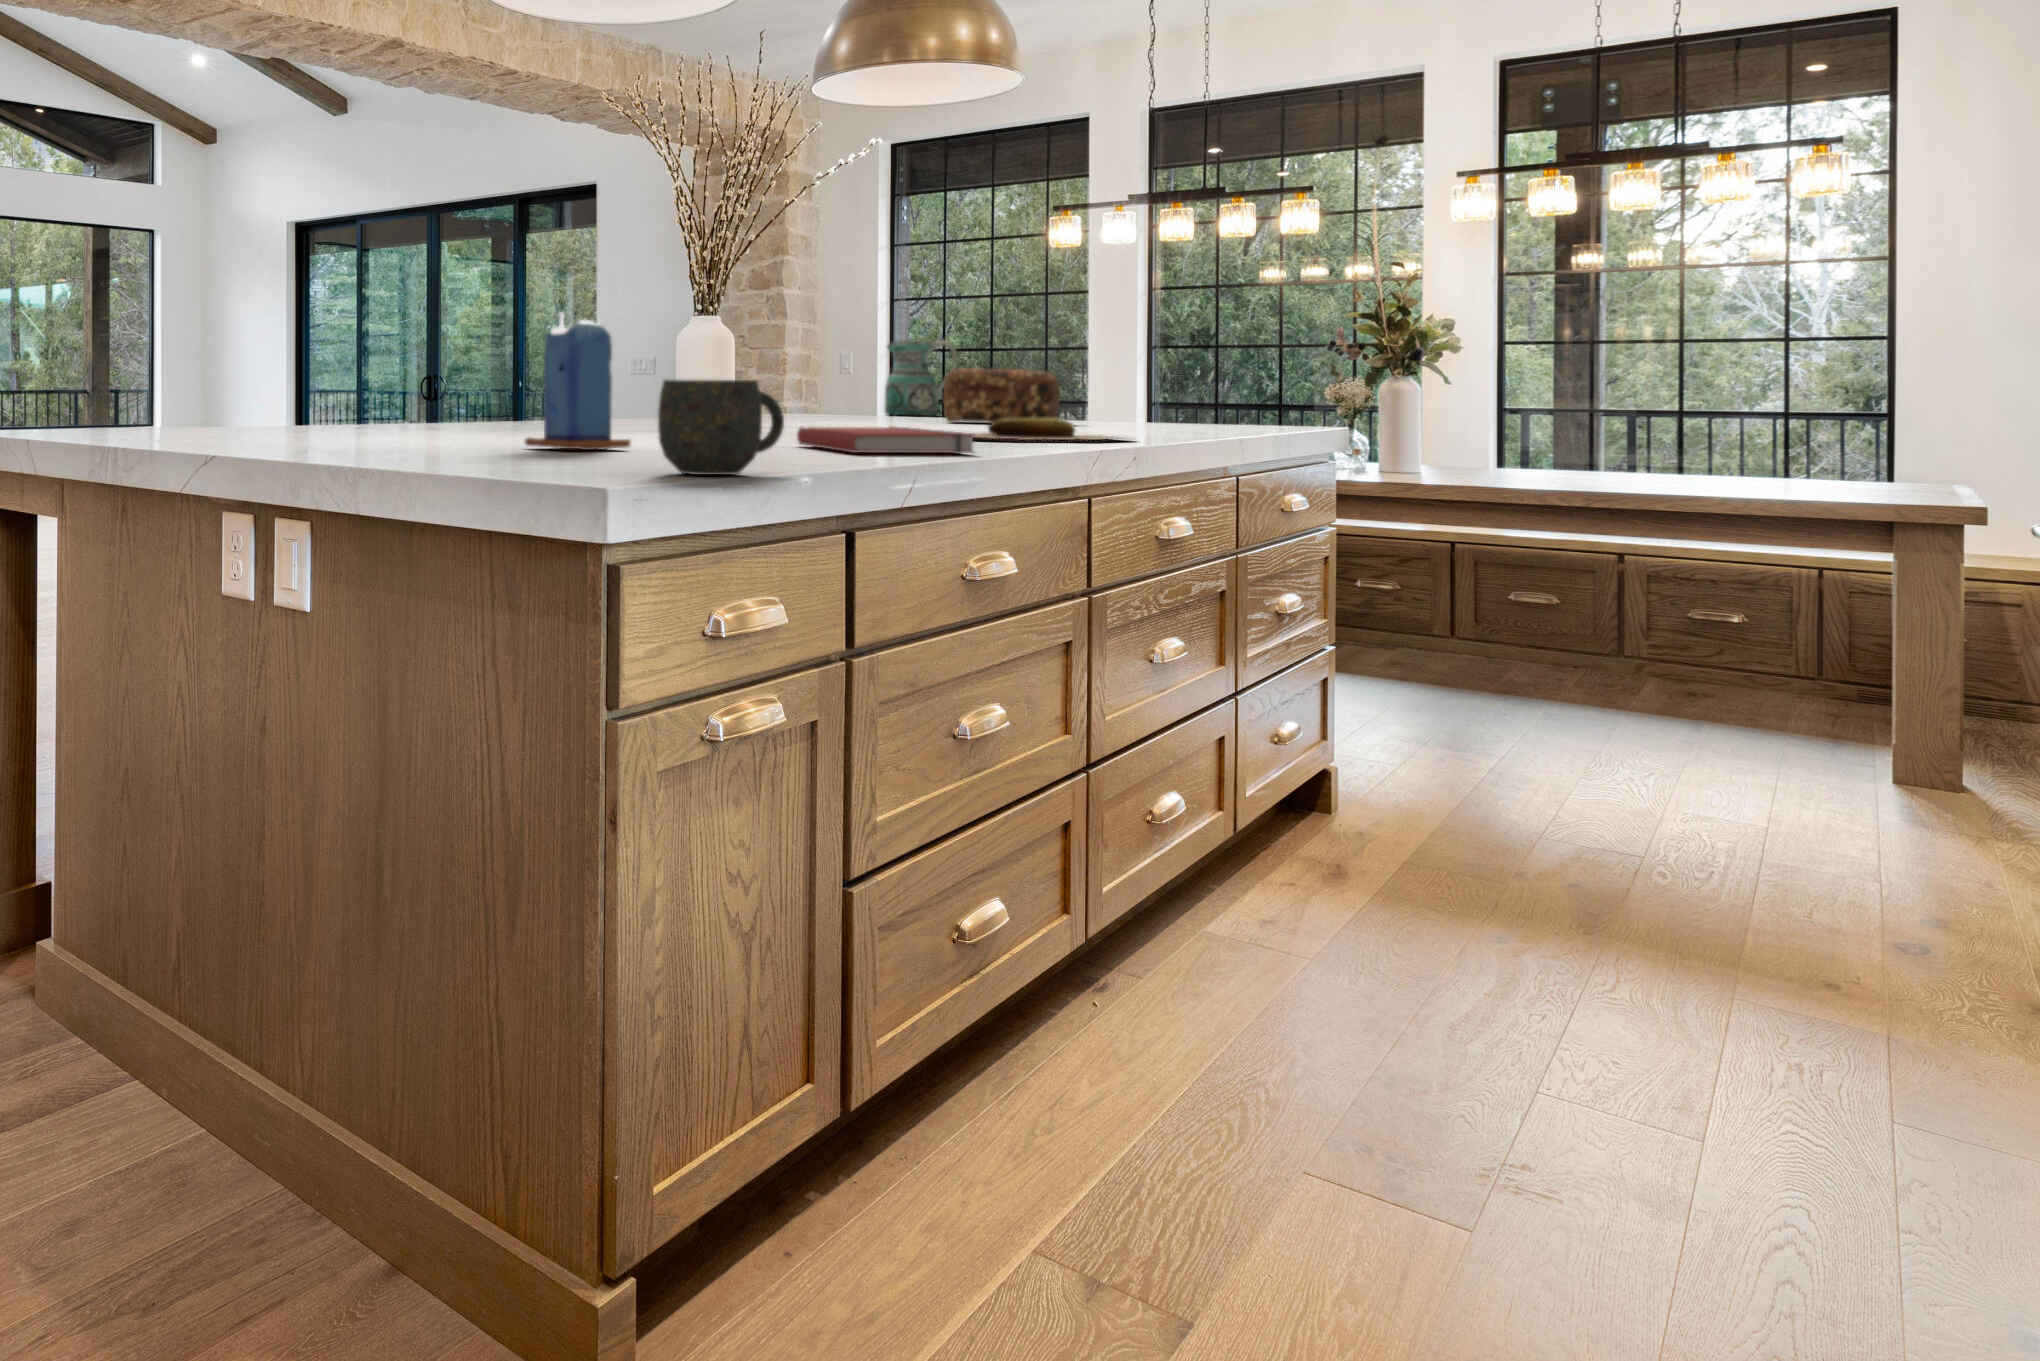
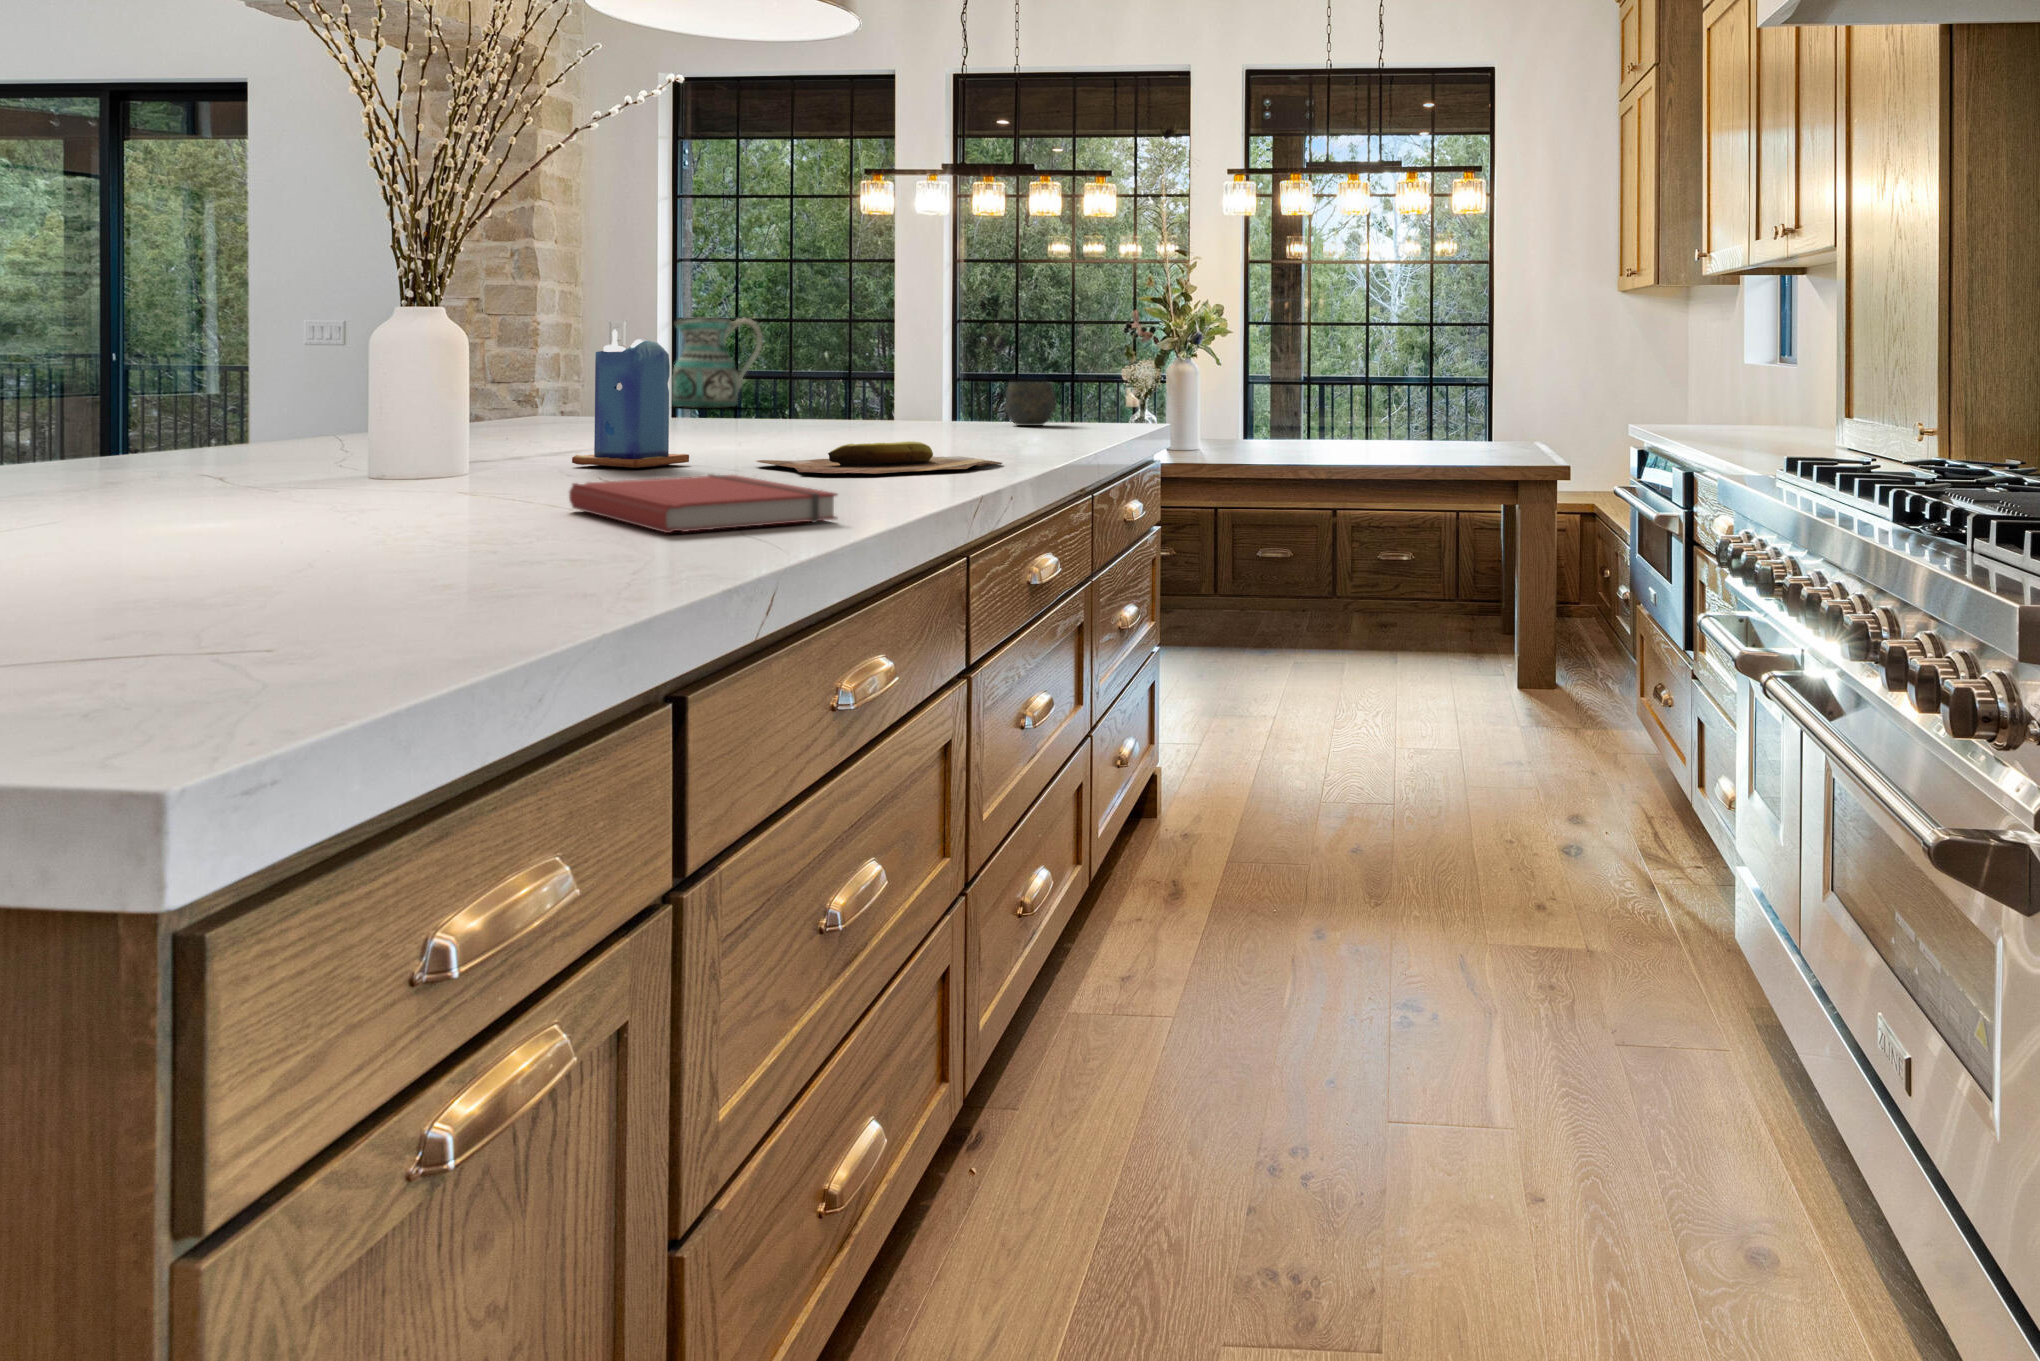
candle: present [525,313,631,450] -> present [572,329,689,468]
bread loaf: present [943,368,1060,423] -> none [753,359,889,425]
mug: present [658,380,784,475] -> present [1006,382,1057,426]

